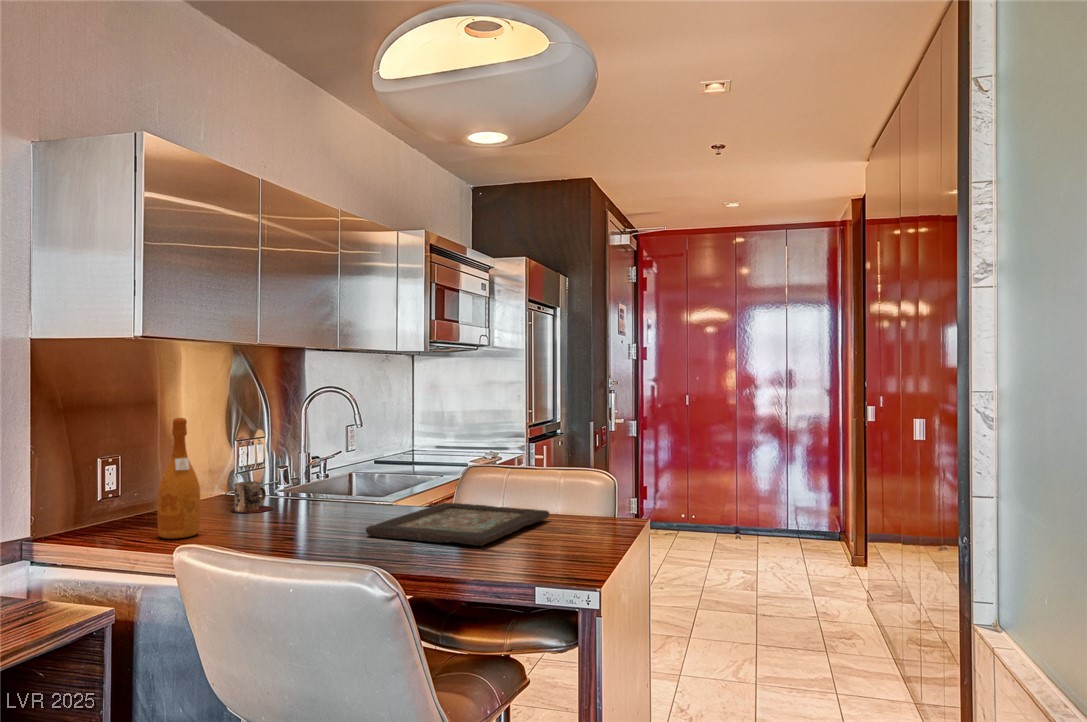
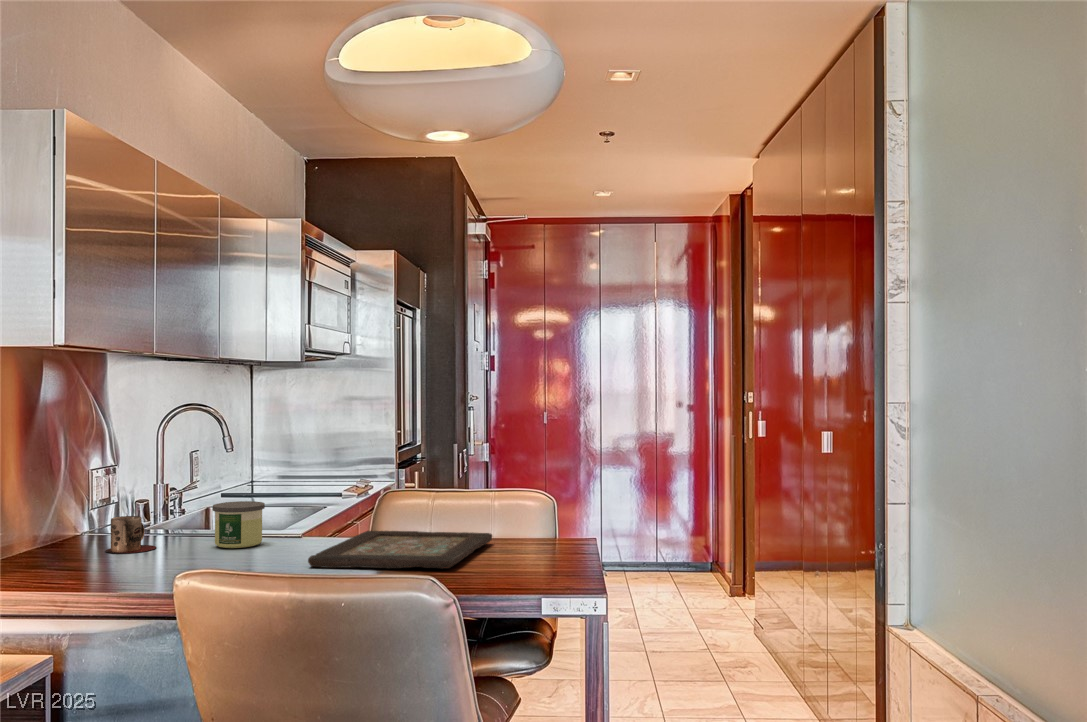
wine bottle: present [157,418,200,539] -> none [55,440,105,582]
candle: none [315,472,359,513] -> present [213,501,265,548]

